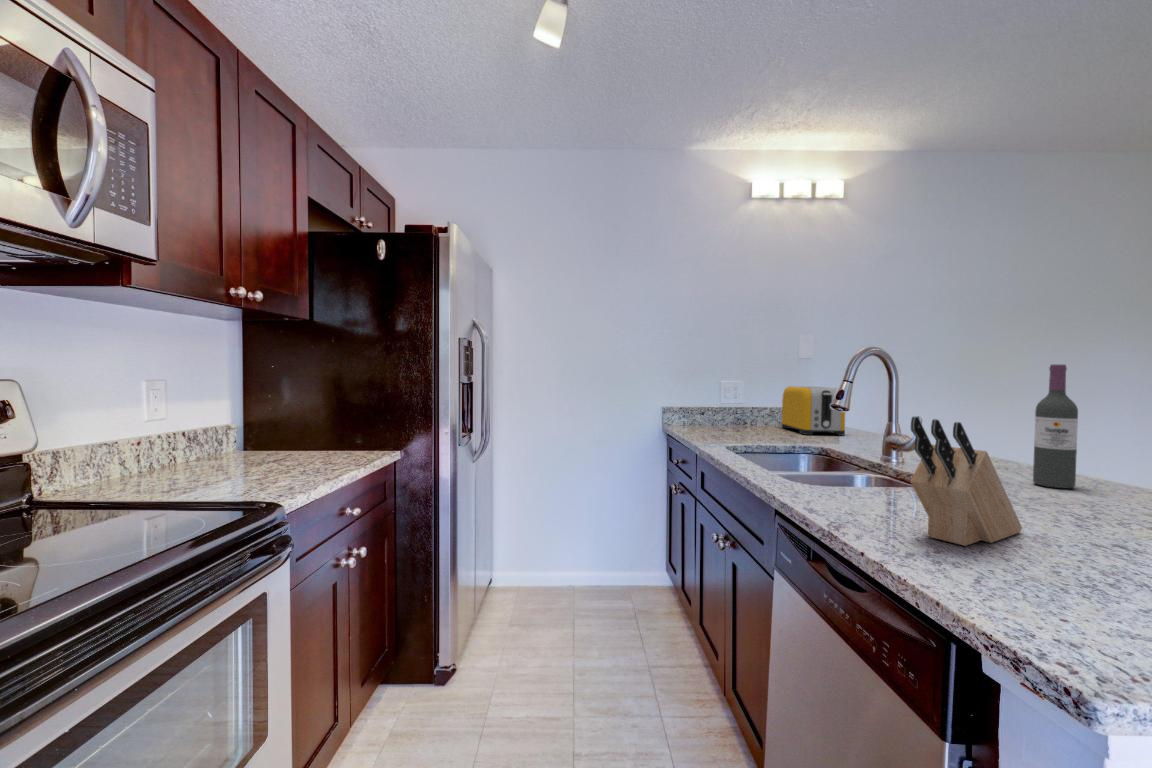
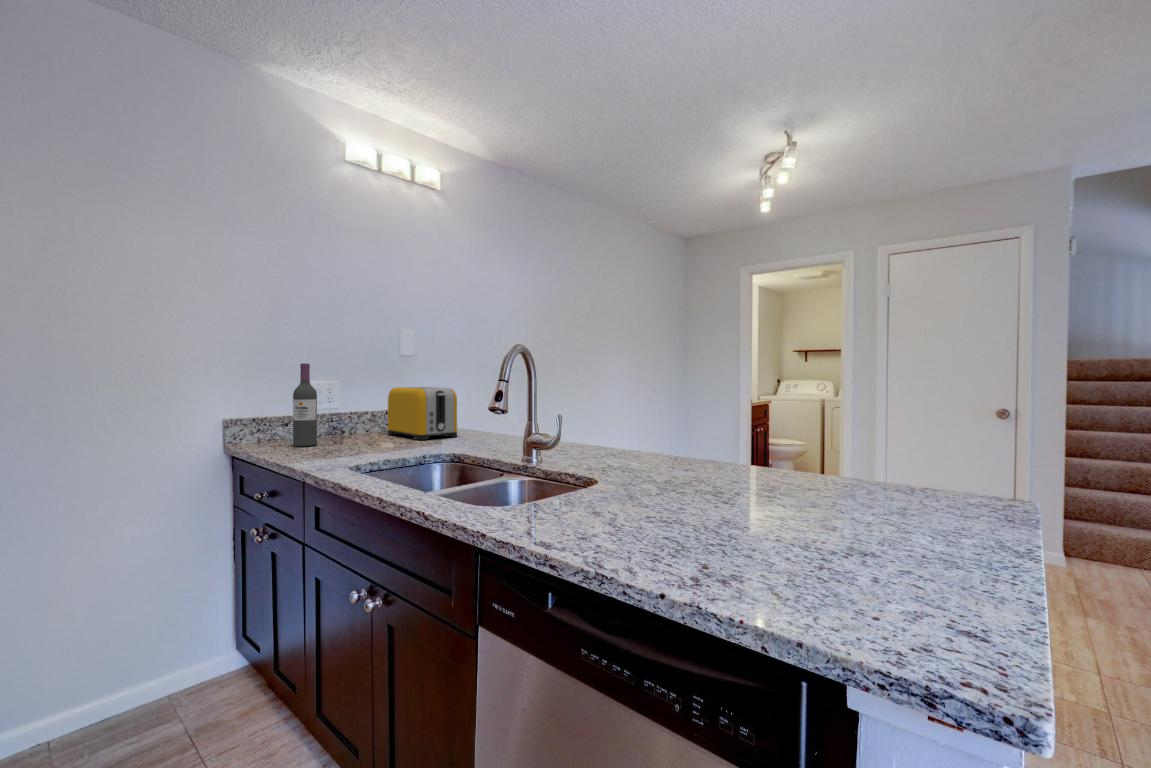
wine bottle: present [1033,364,1078,488] -> present [293,363,317,447]
knife block: present [910,416,1022,546] -> none [664,421,722,550]

